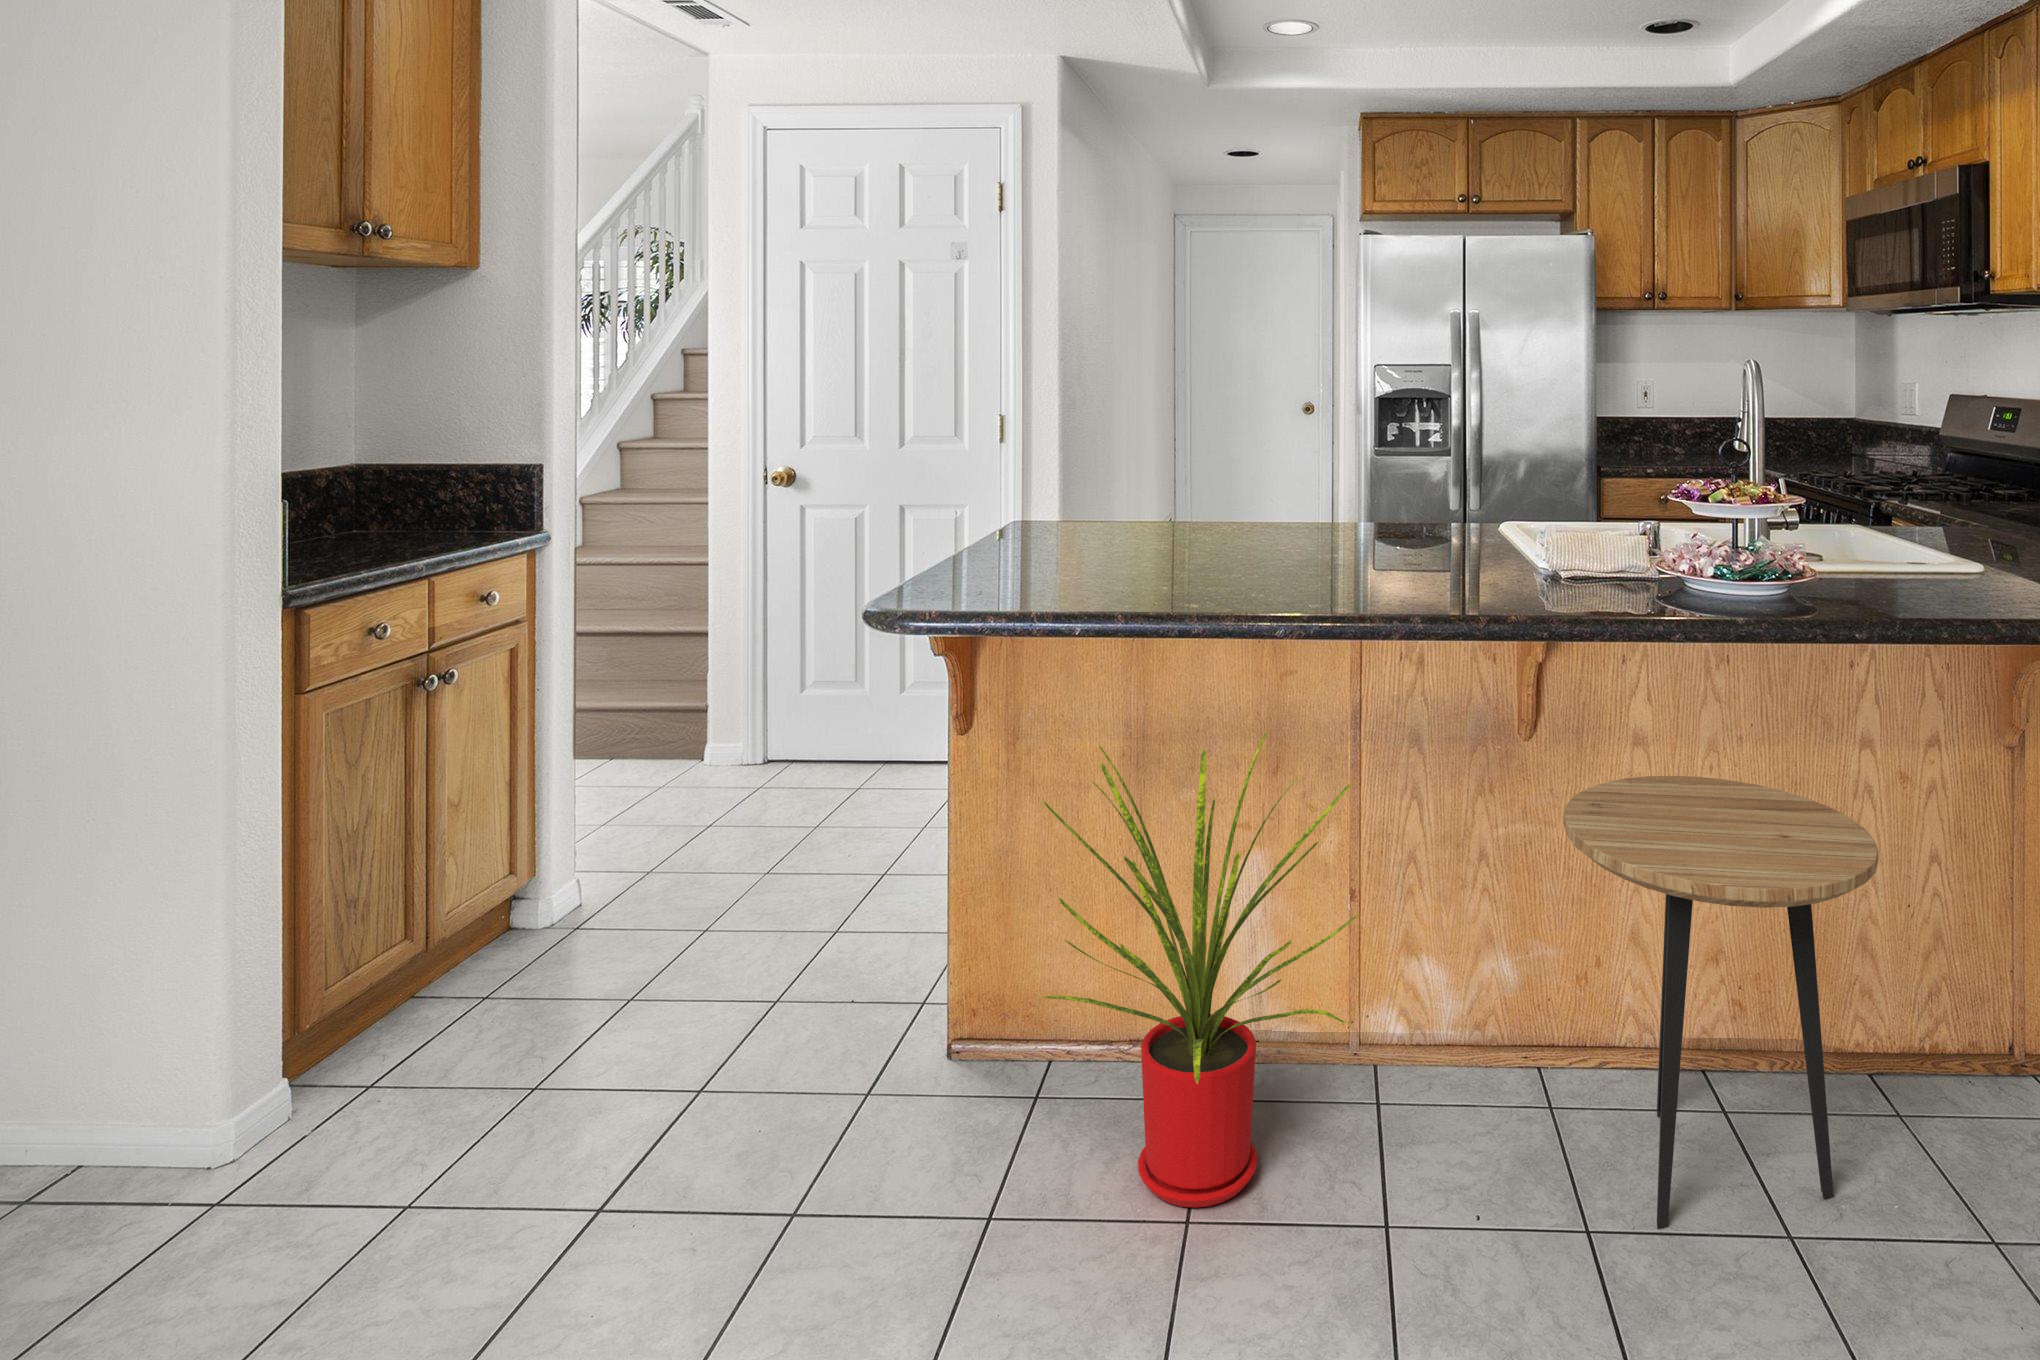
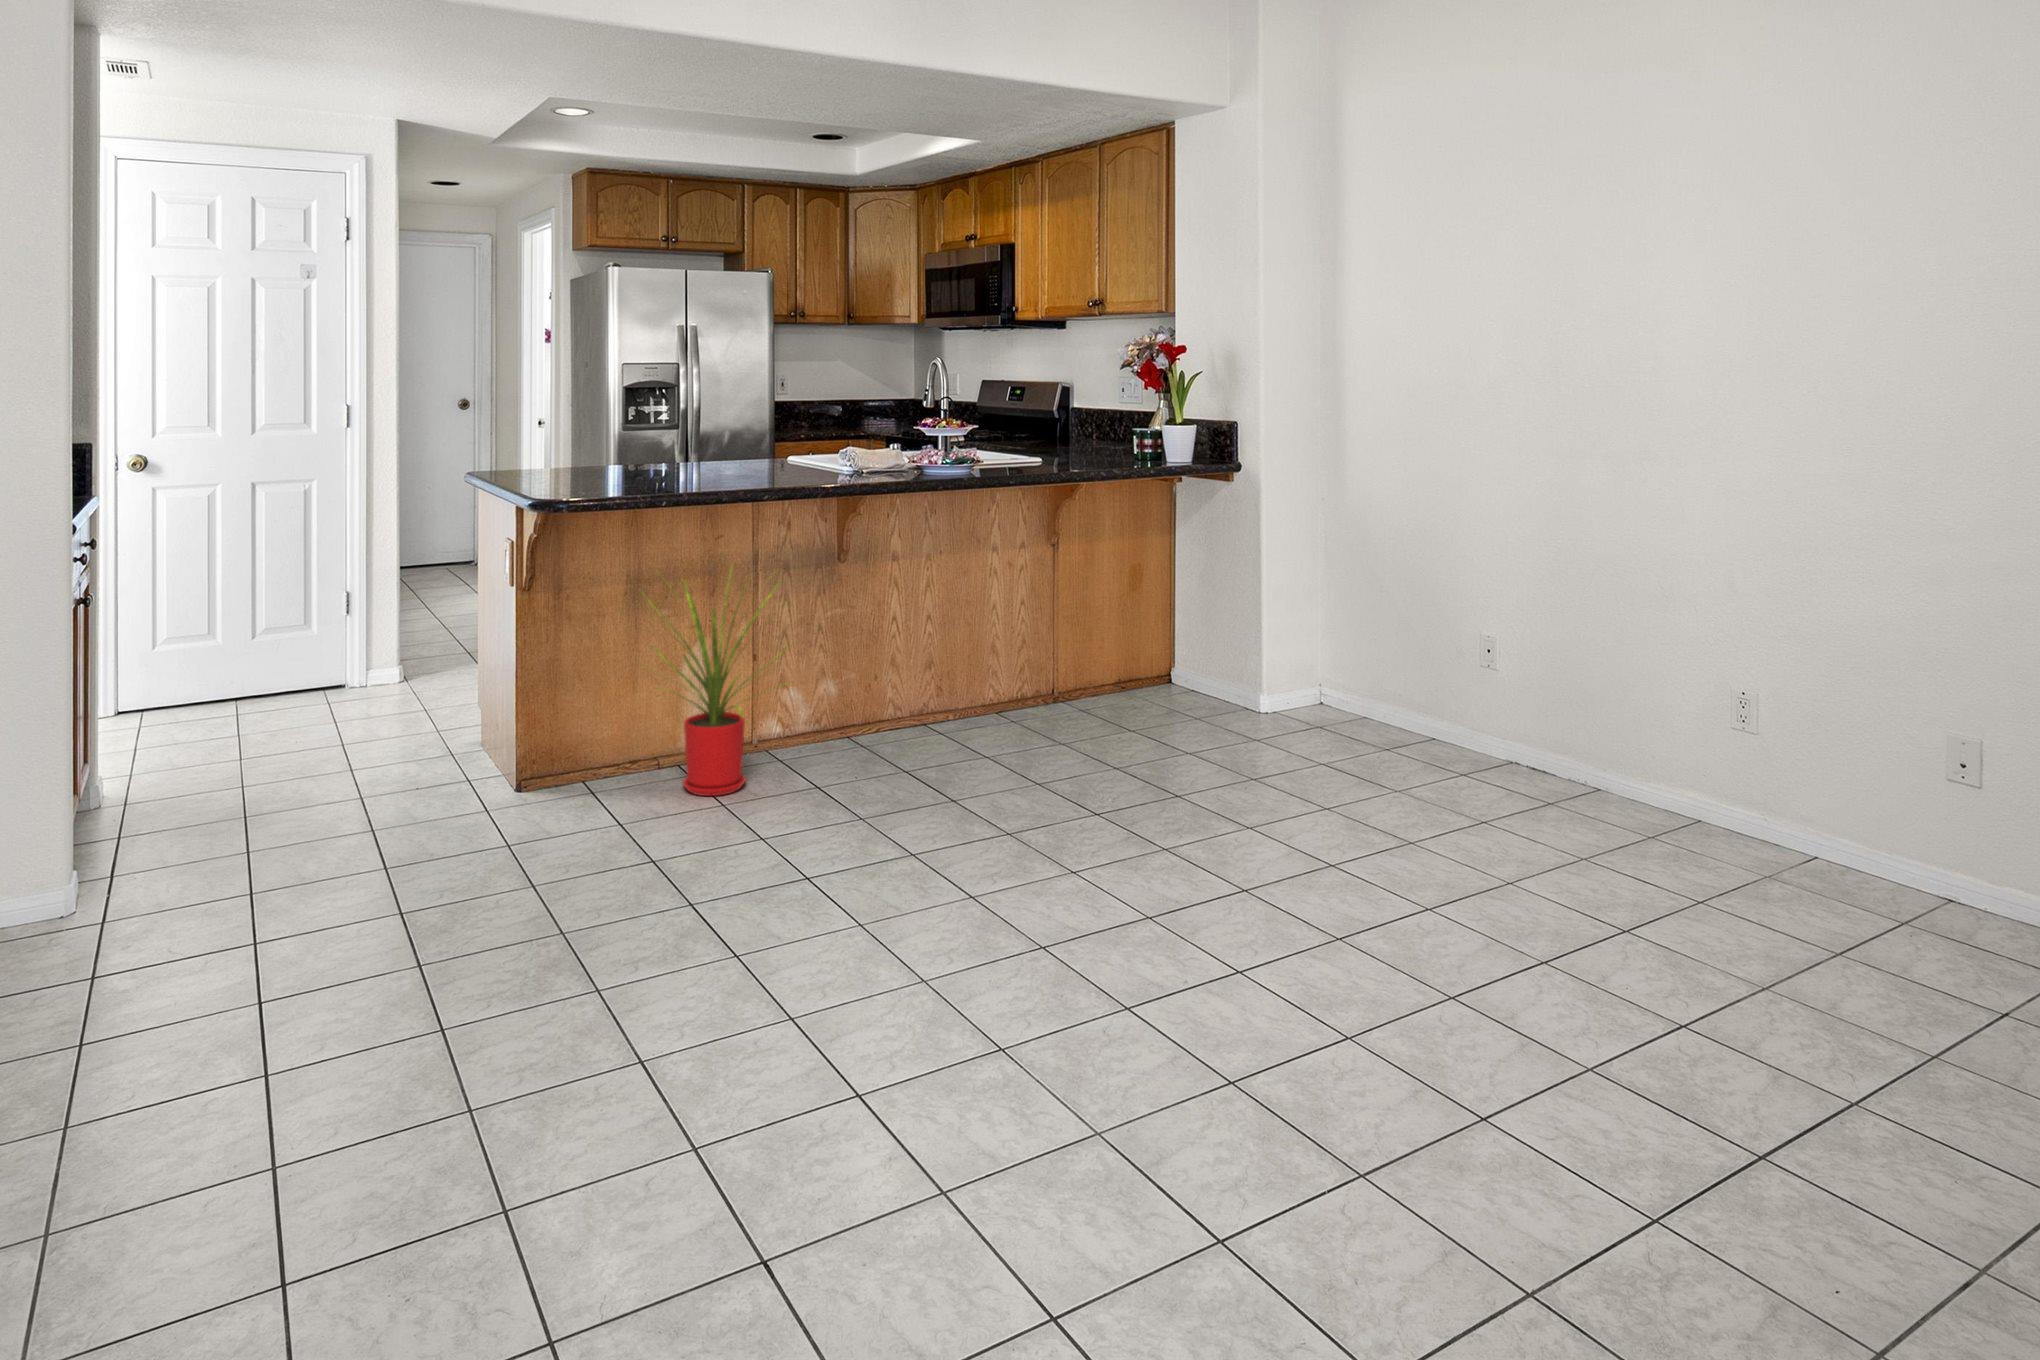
side table: present [1563,776,1879,1229] -> none [876,570,1017,762]

